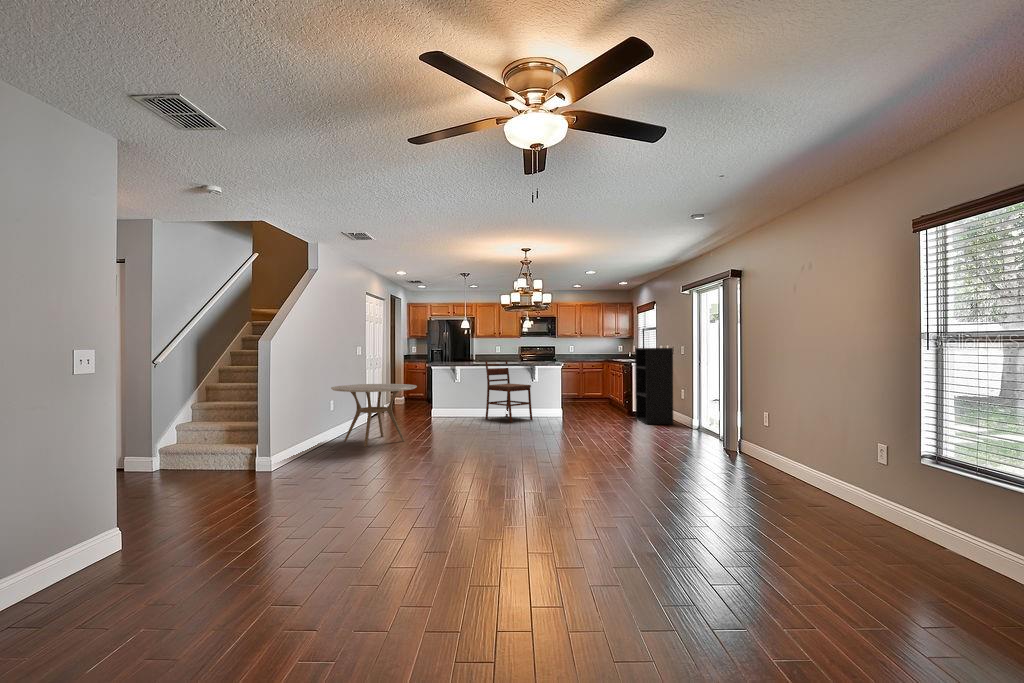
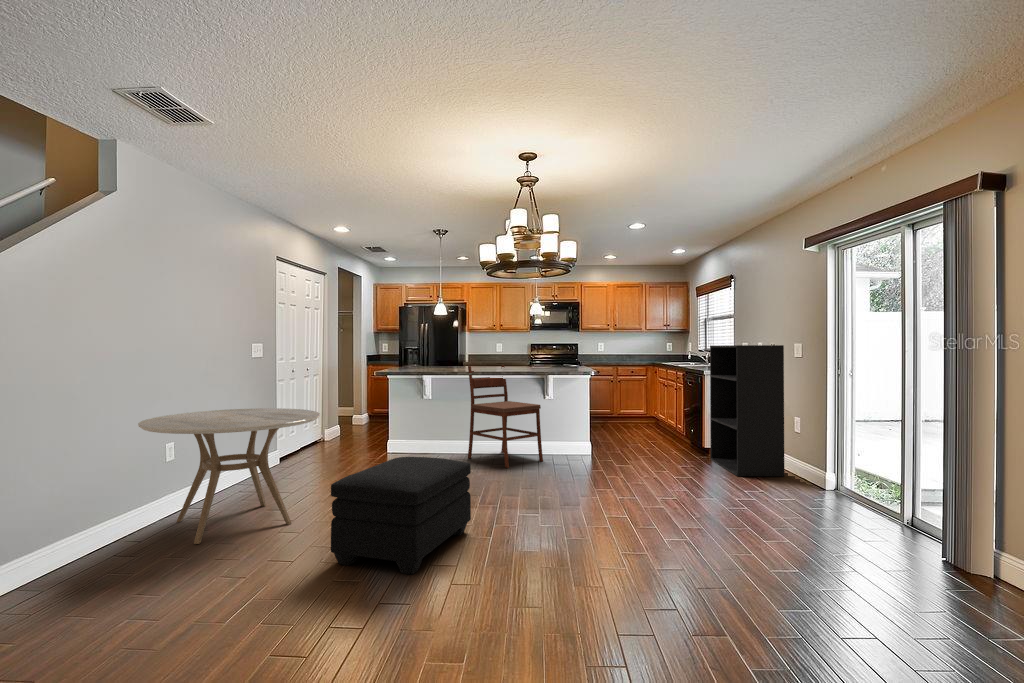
ottoman: none [438,406,499,453] -> present [331,457,471,574]

